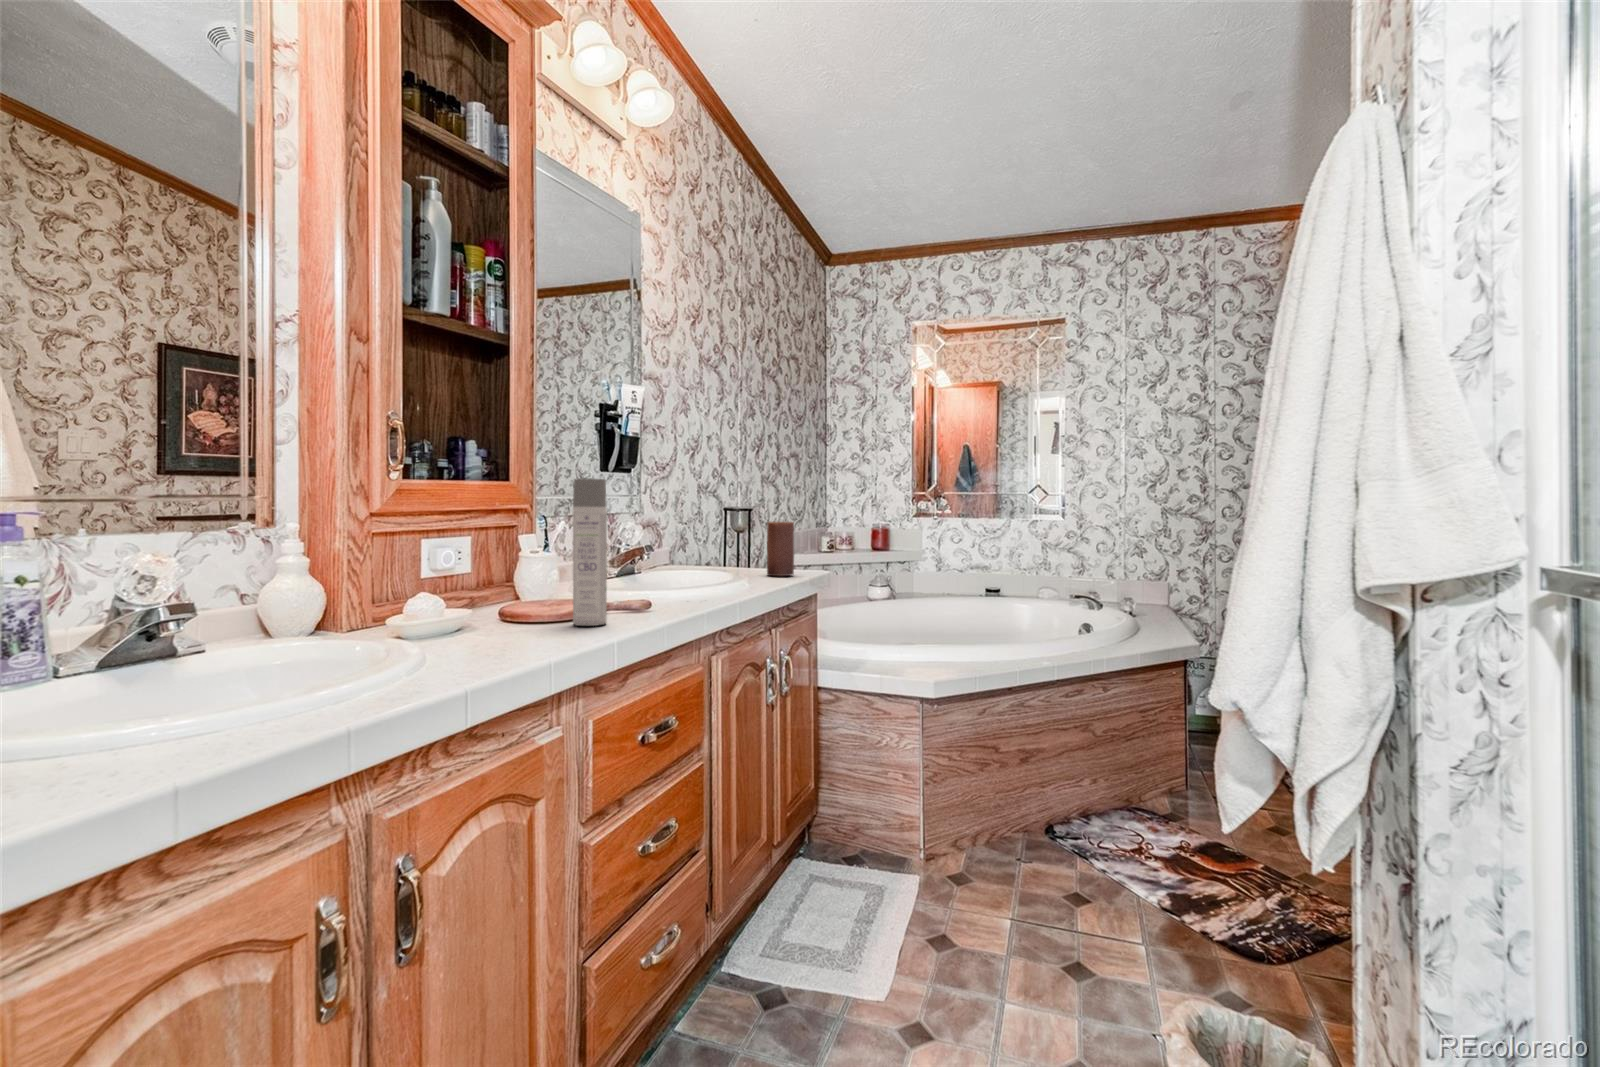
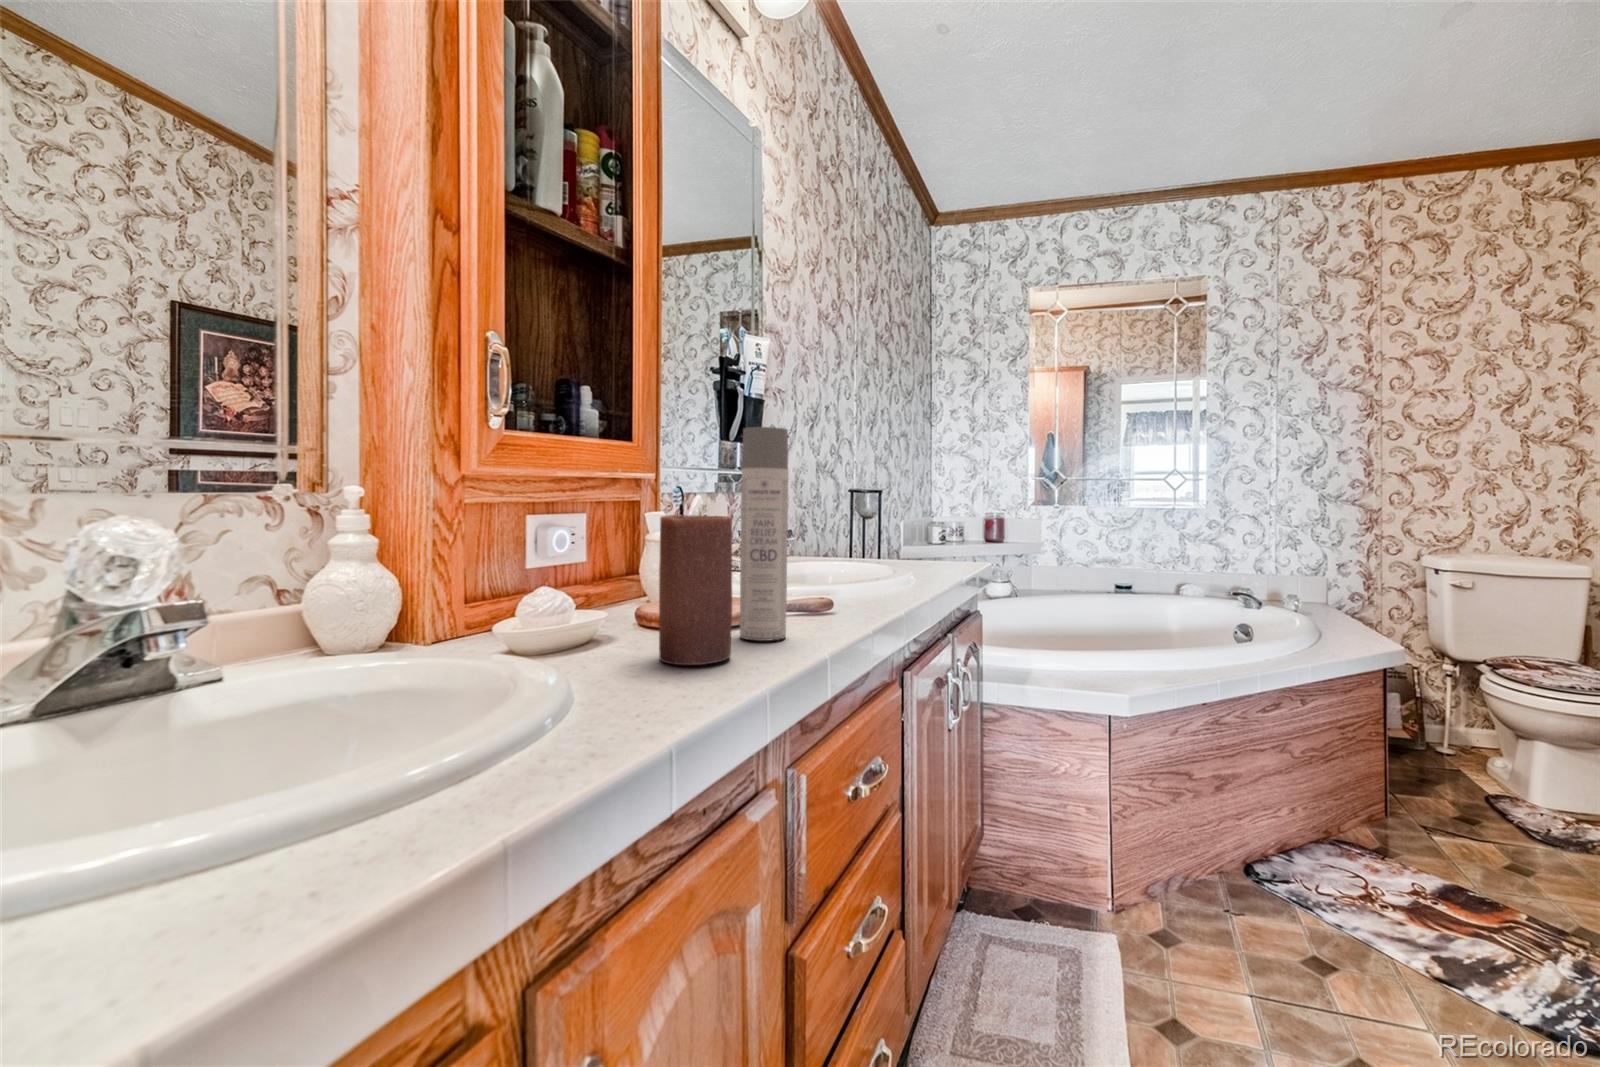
candle: present [767,522,794,576] -> present [659,515,732,665]

